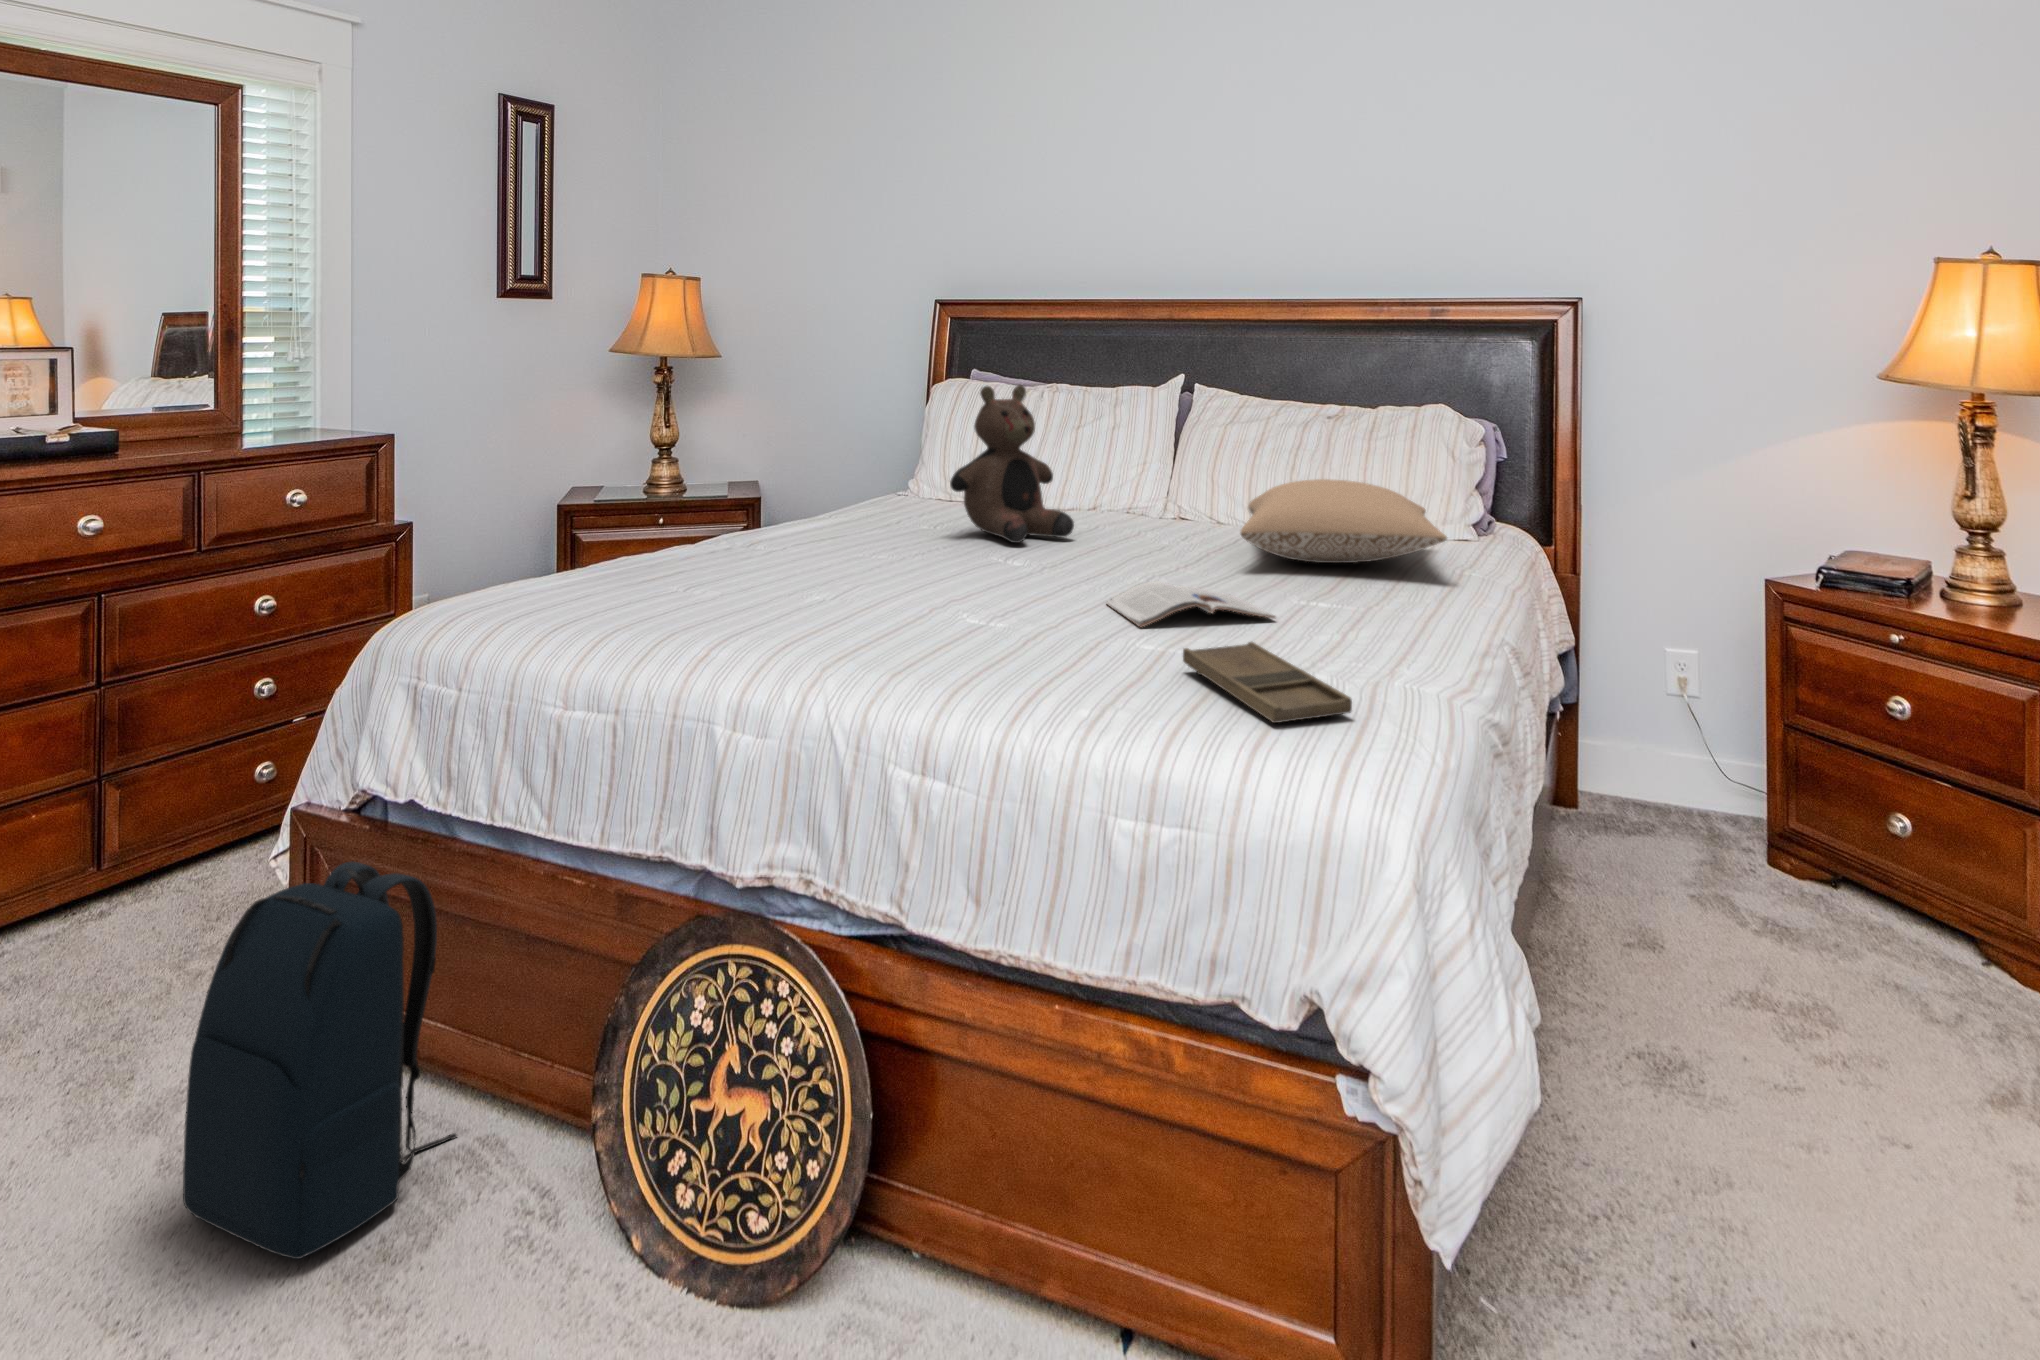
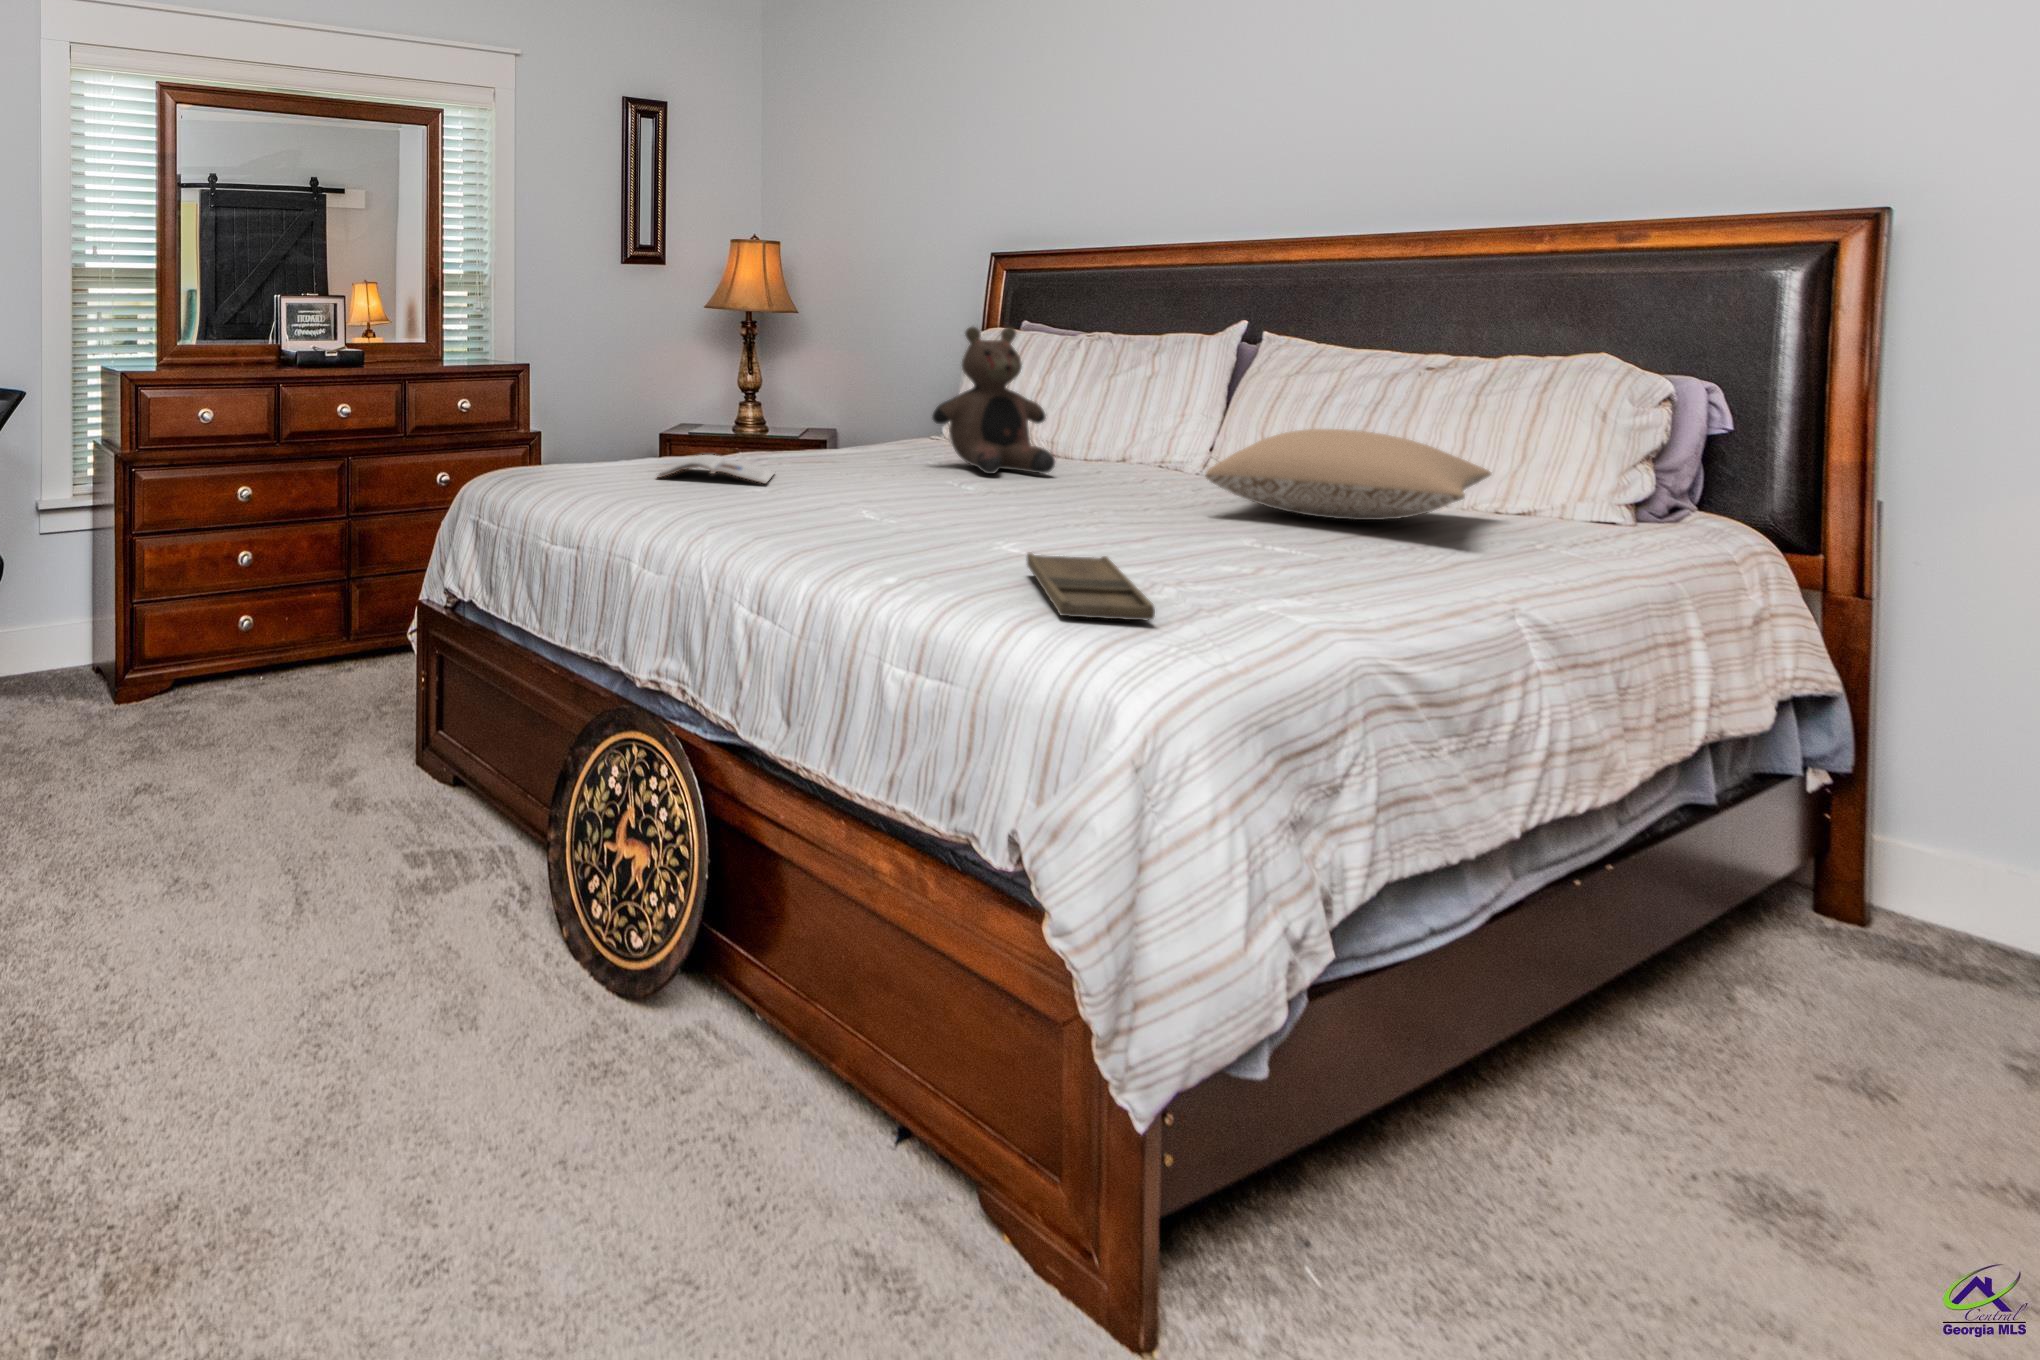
magazine: present [1106,581,1276,627] -> present [658,455,774,483]
backpack: present [183,861,457,1259] -> none [334,637,491,879]

